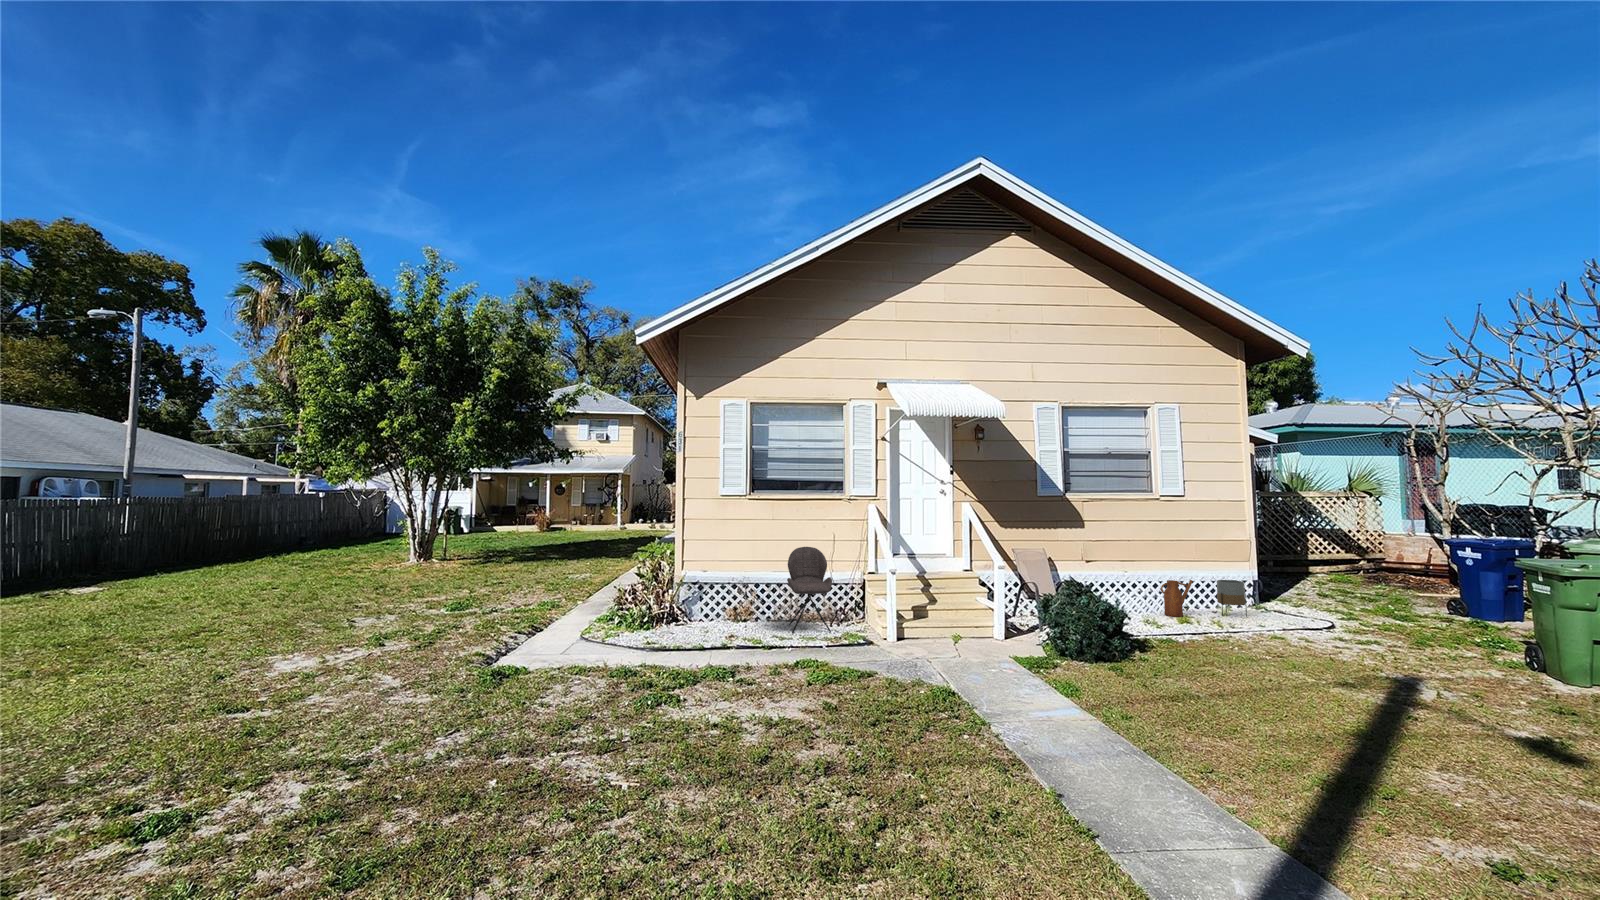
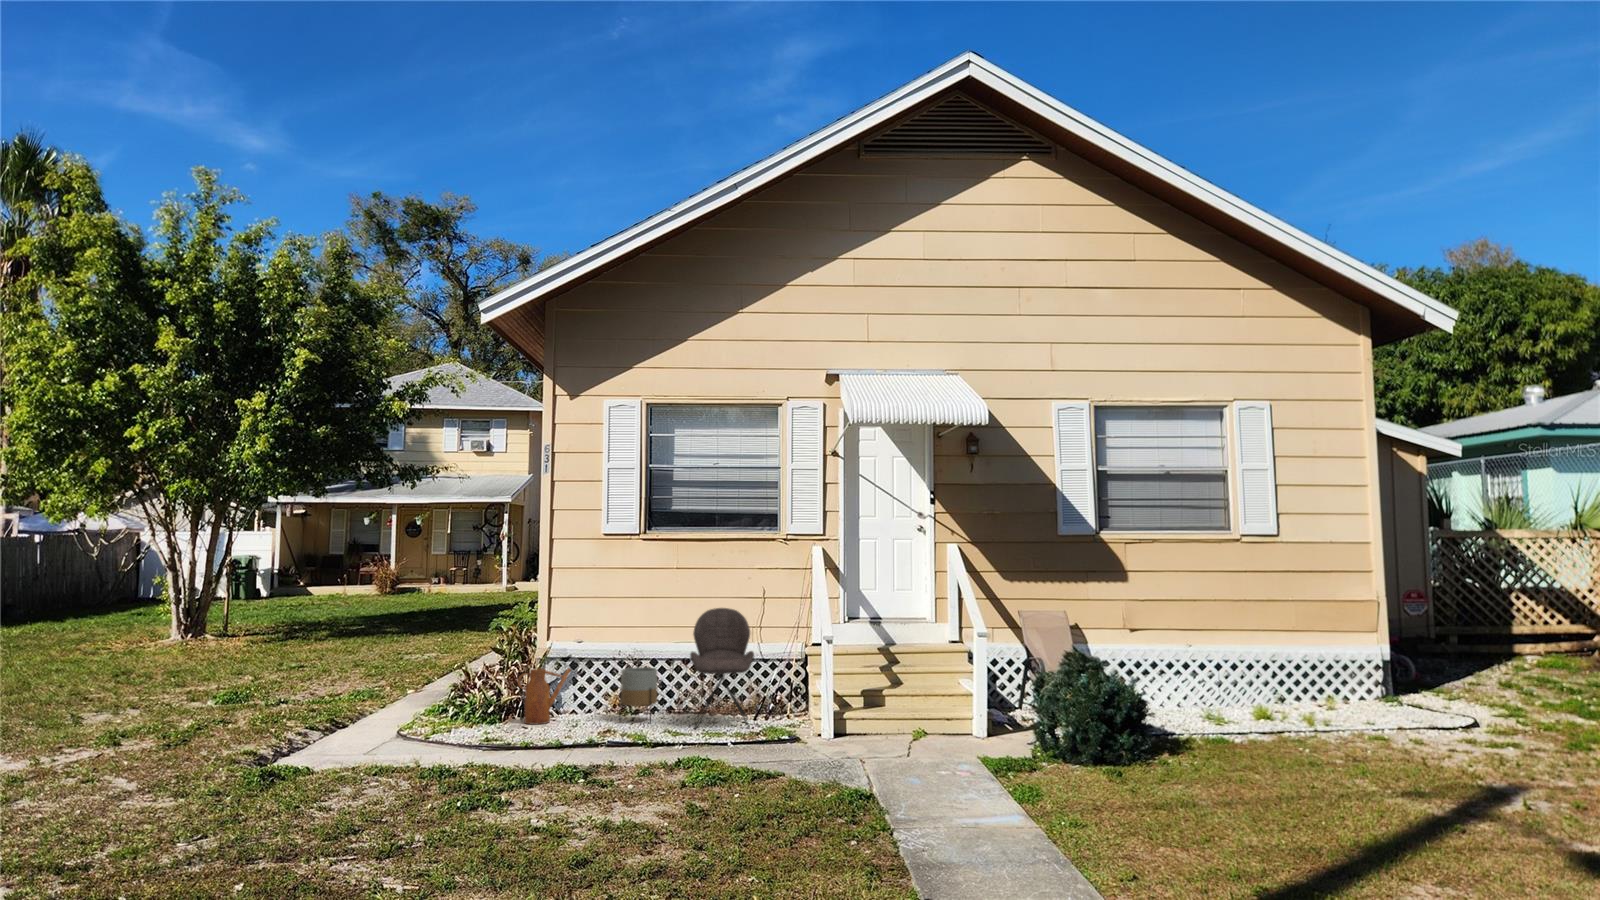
watering can: present [1161,580,1193,617] -> present [518,668,571,724]
planter: present [1217,580,1247,617] -> present [620,667,657,707]

